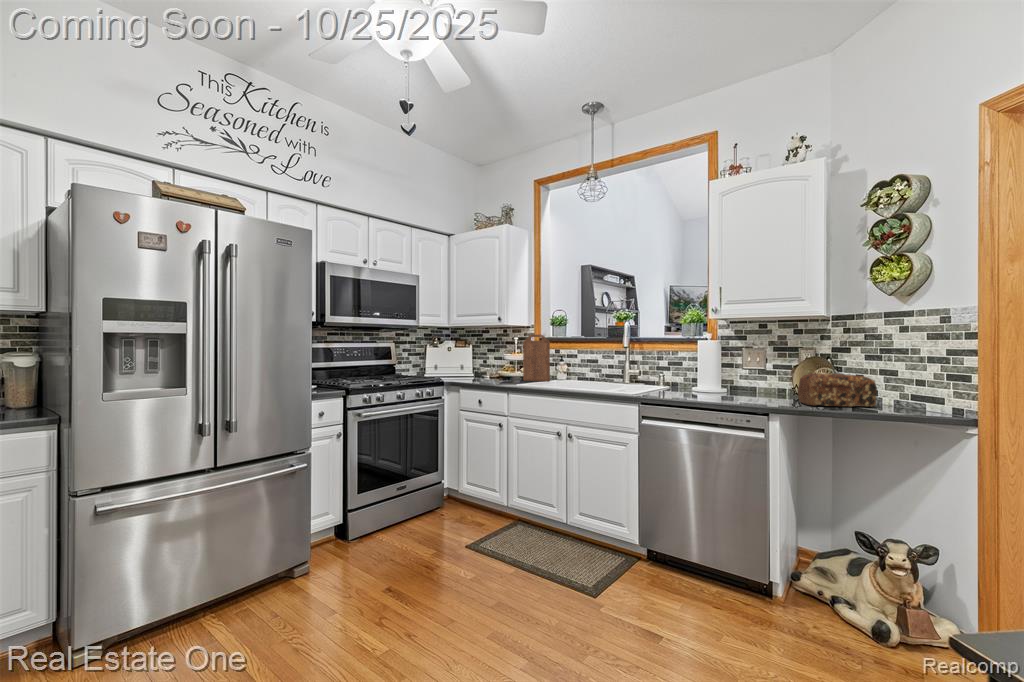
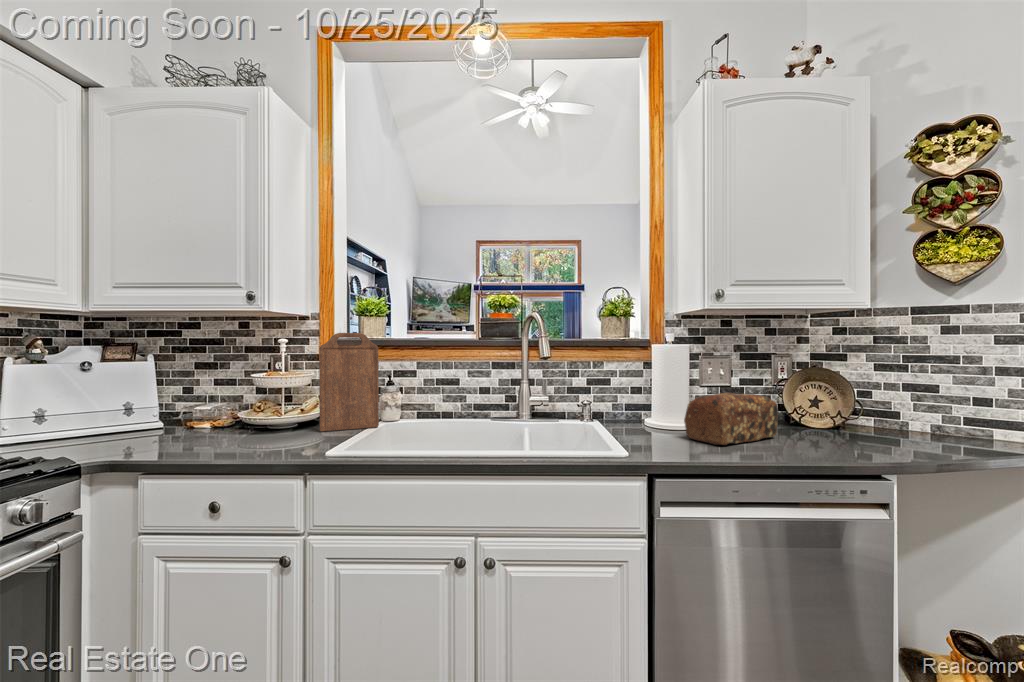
bread loaf: present [797,373,877,407] -> present [684,393,778,445]

